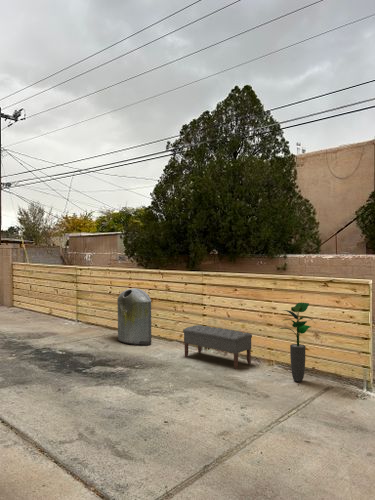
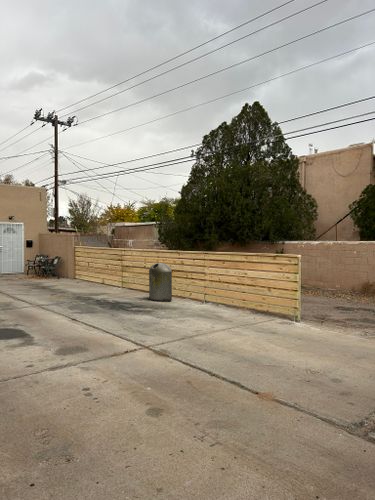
potted plant: present [280,303,312,382] -> none [244,269,266,317]
bench: present [183,325,252,369] -> none [190,287,233,312]

